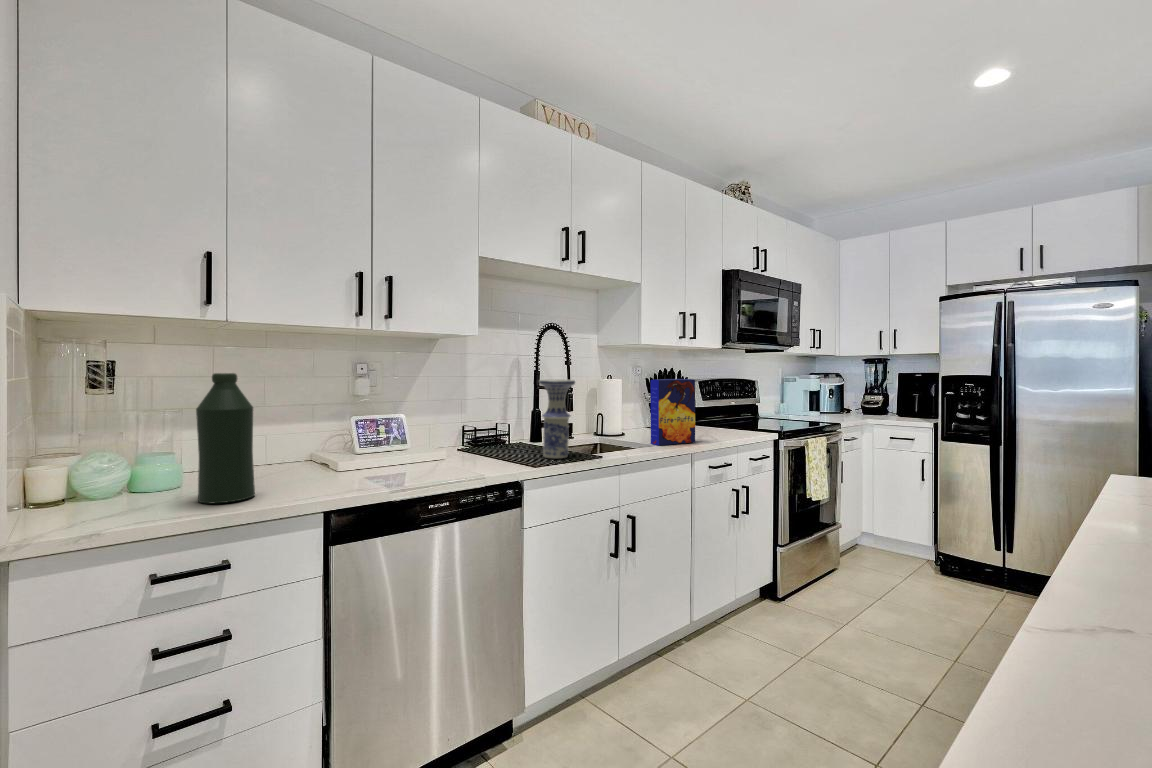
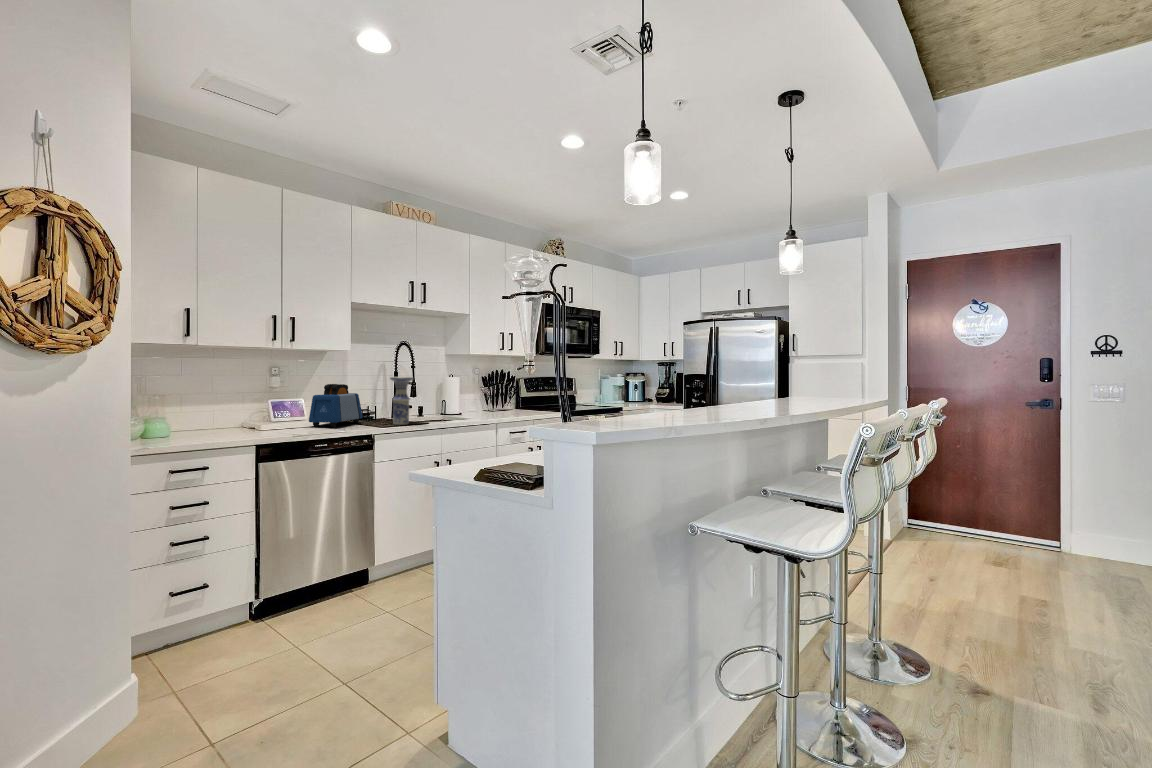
bottle: present [196,373,255,503] -> none [185,373,217,440]
cereal box: present [651,379,695,446] -> none [472,377,503,419]
toaster: none [414,391,495,465] -> present [309,384,363,427]

